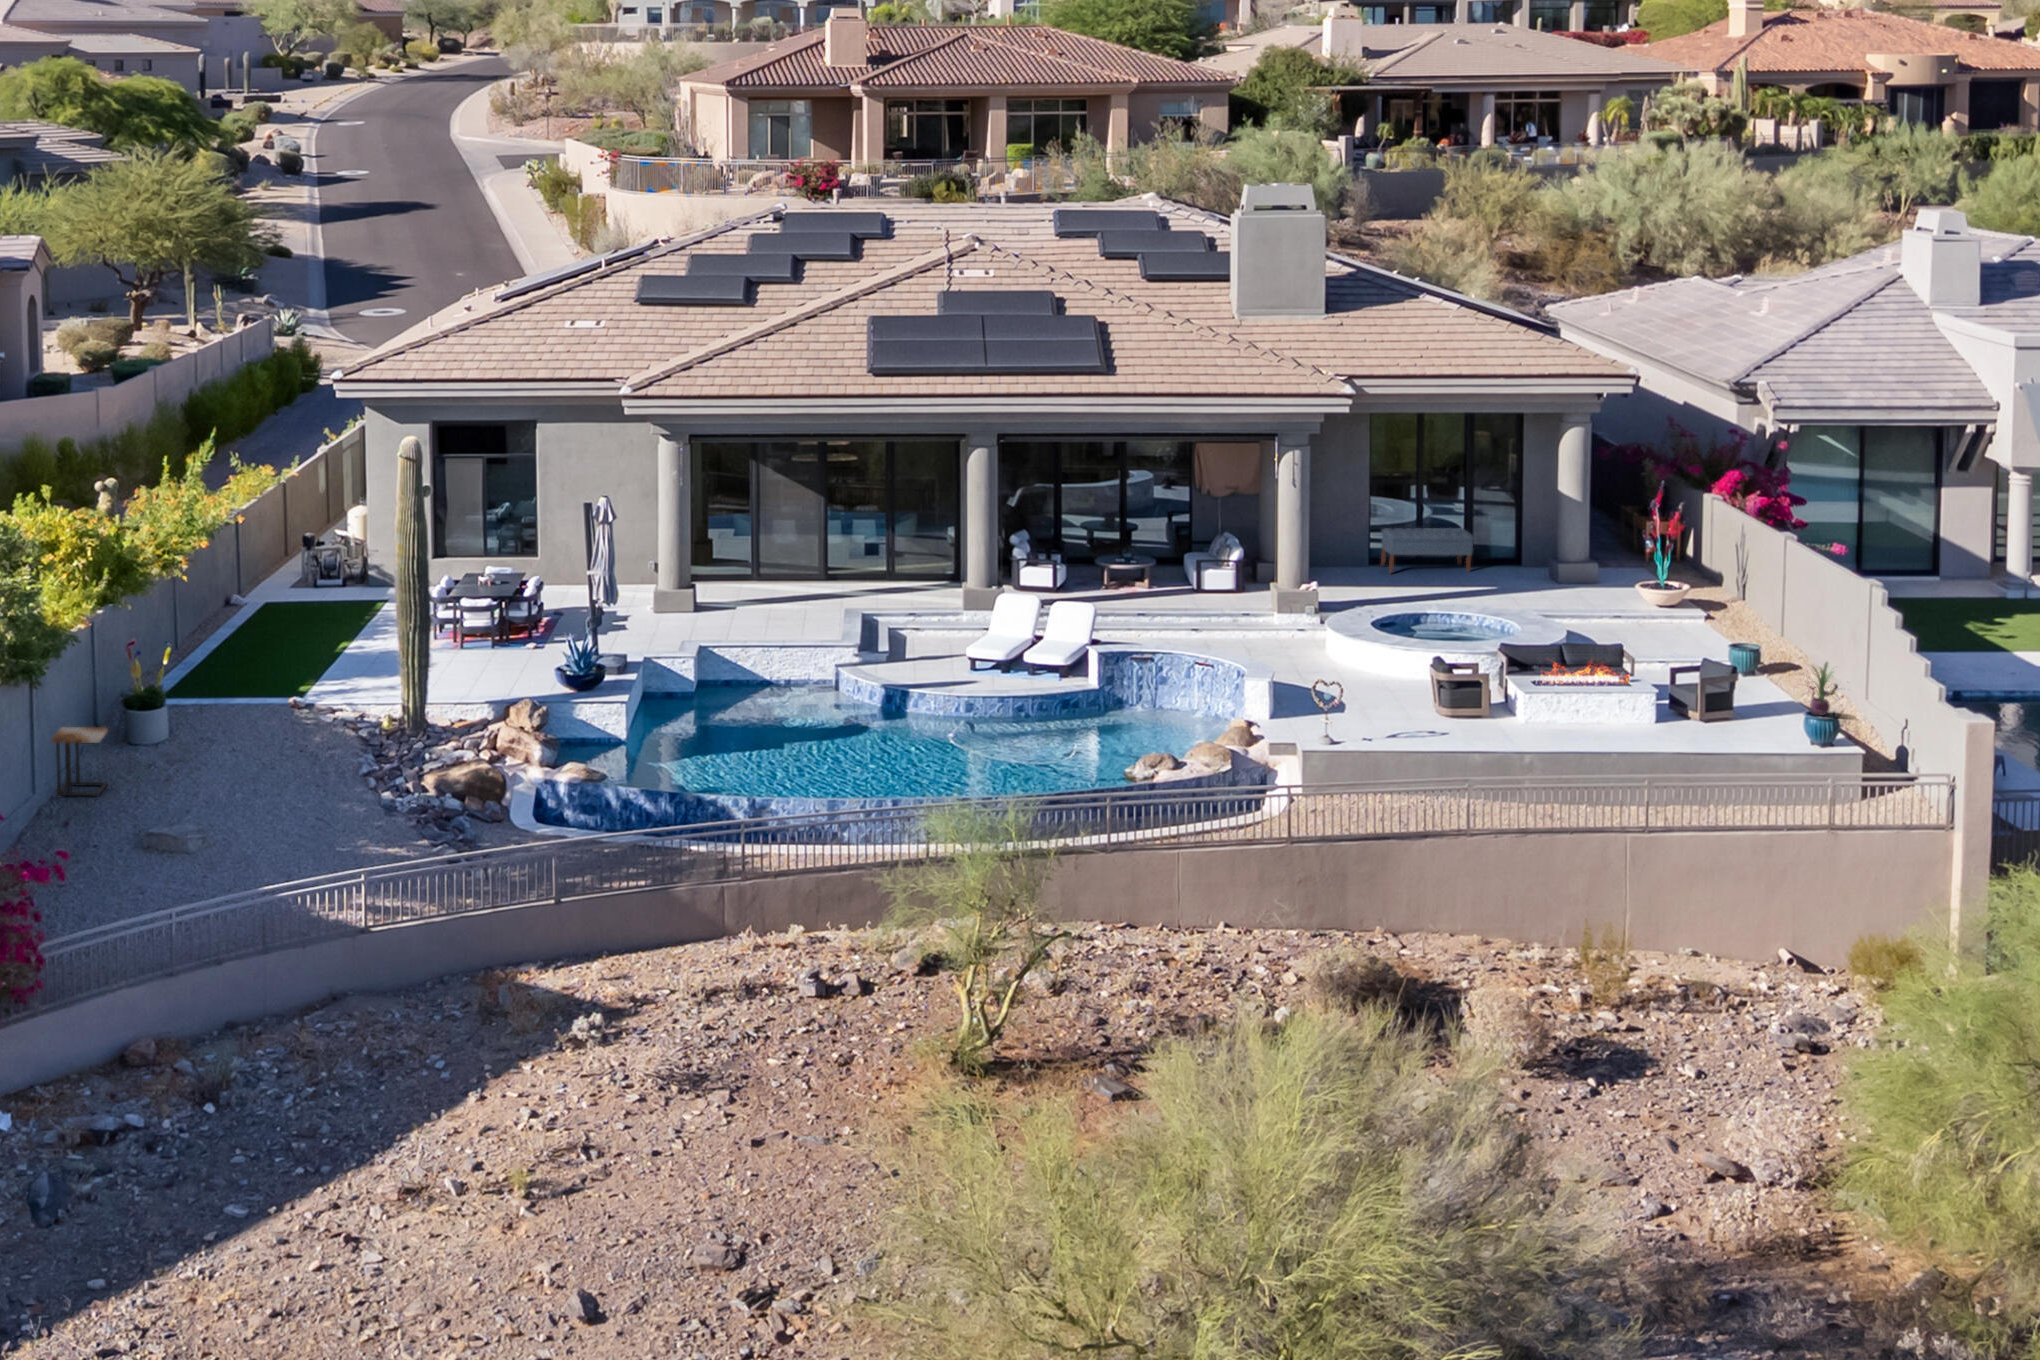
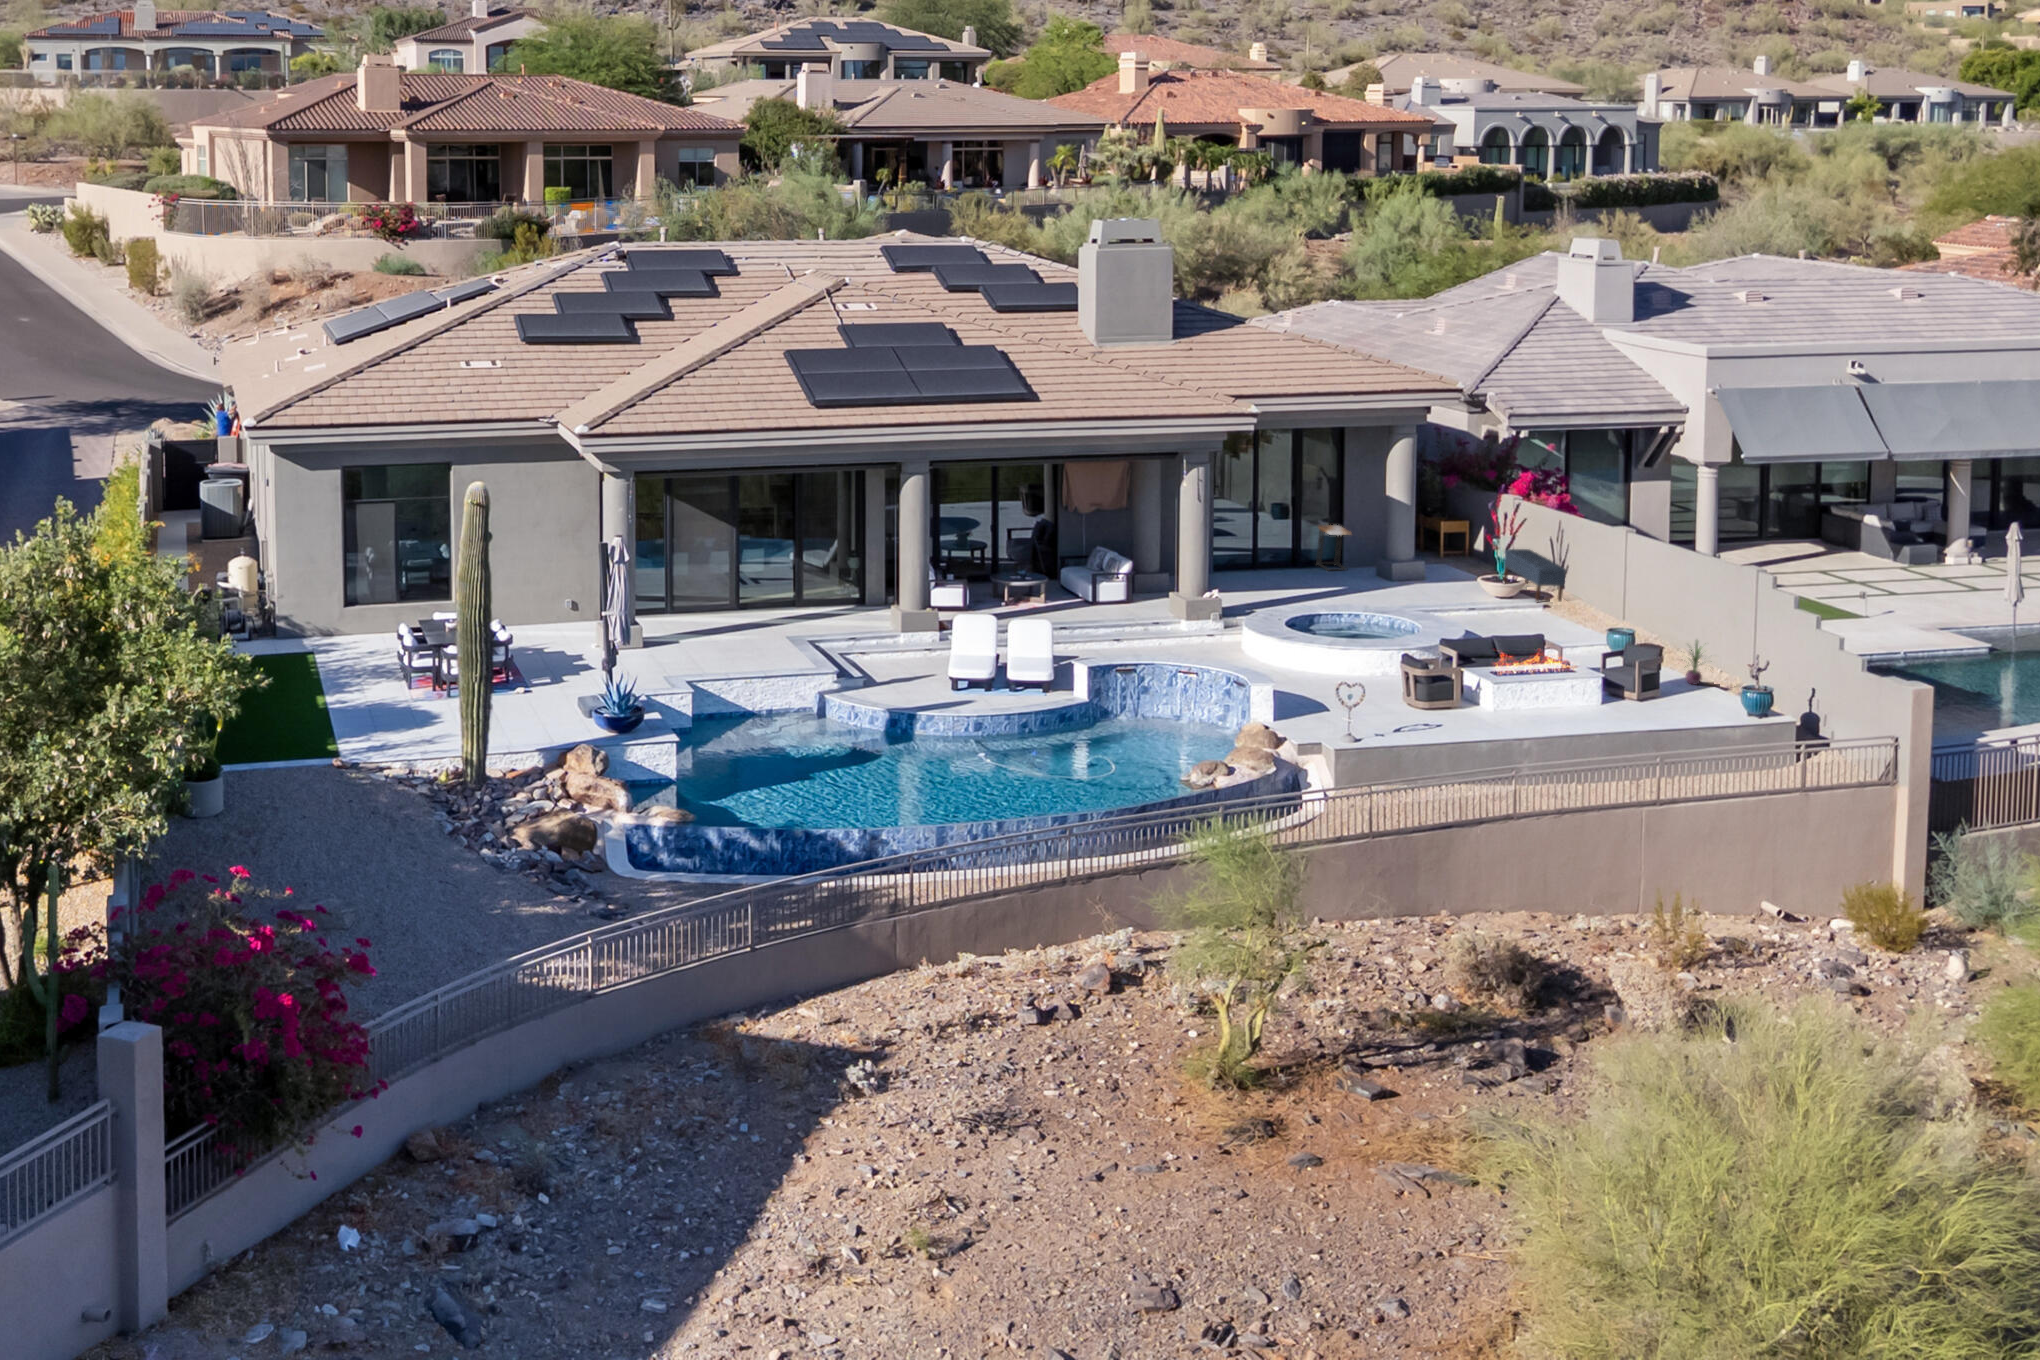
bench: present [1381,528,1474,573] -> present [1503,549,1566,602]
side table: present [52,727,108,796] -> present [1316,525,1351,571]

